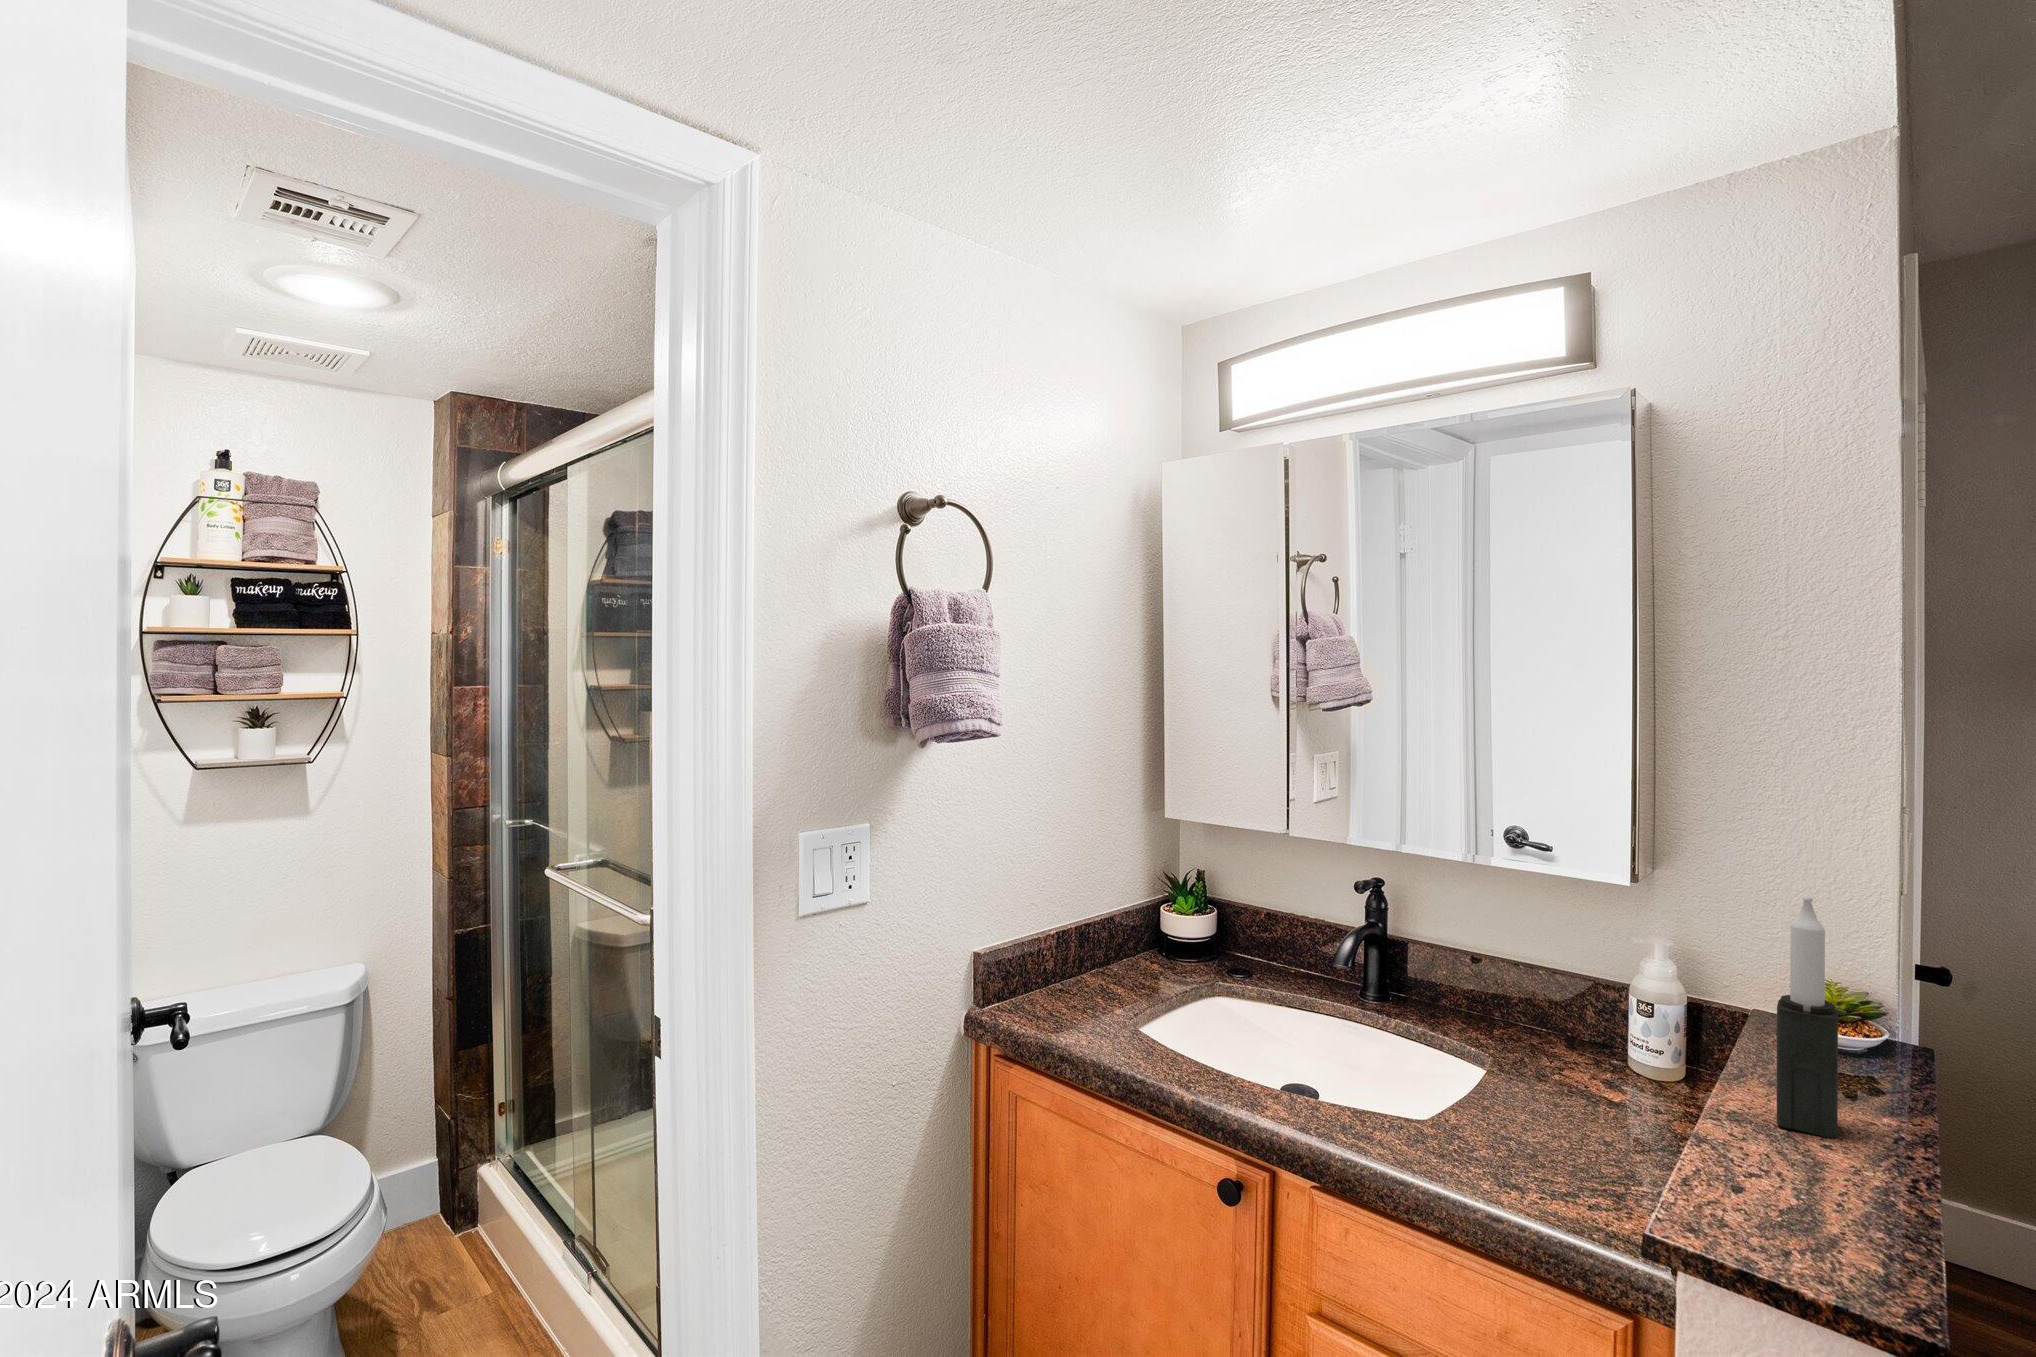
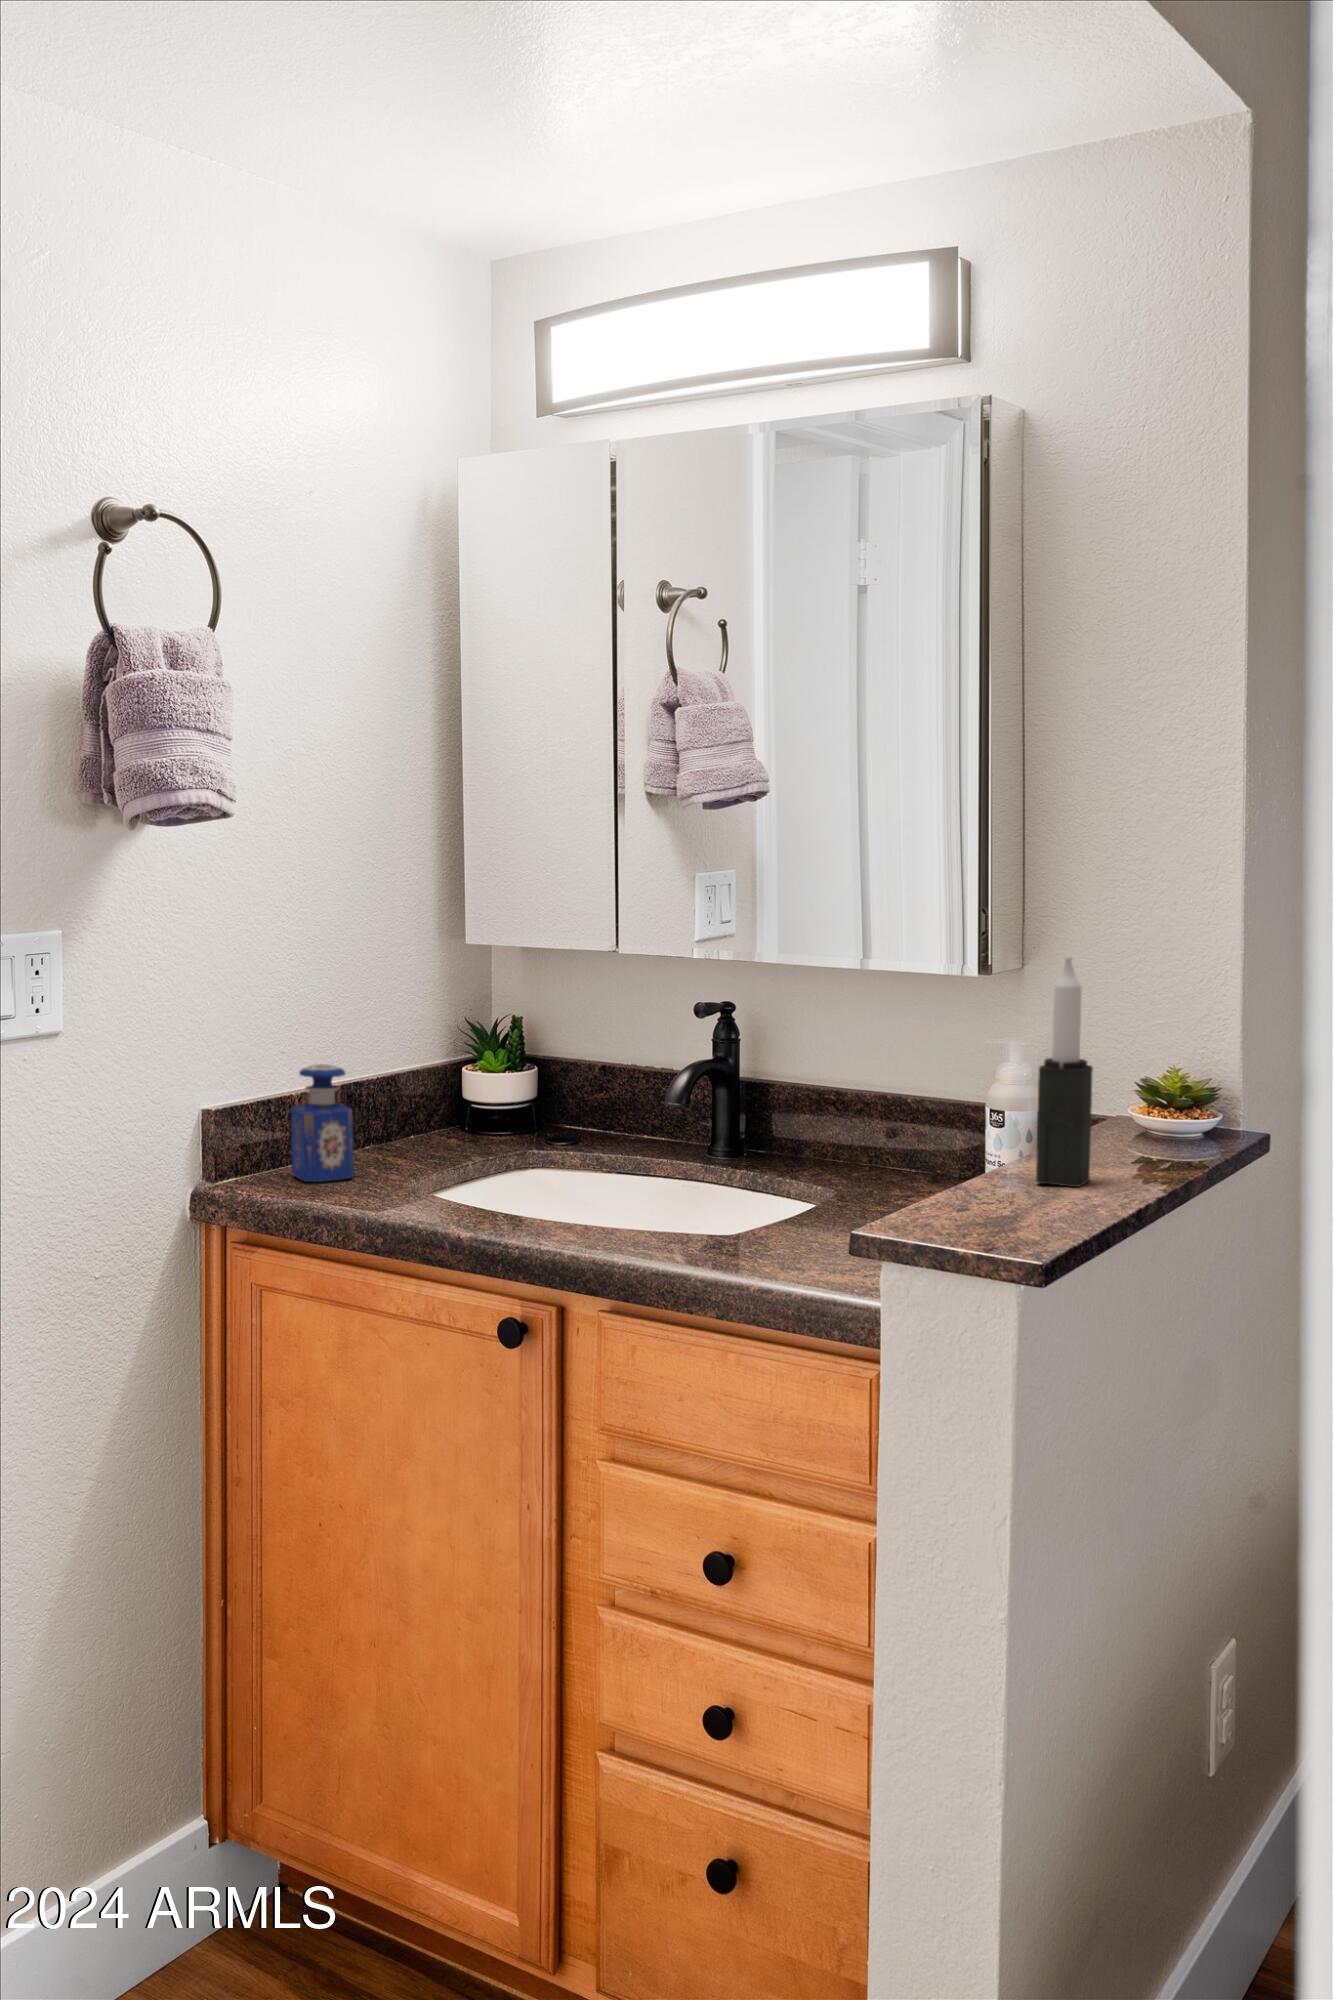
perfume bottle: none [1037,921,1085,1017] -> present [291,1064,354,1182]

